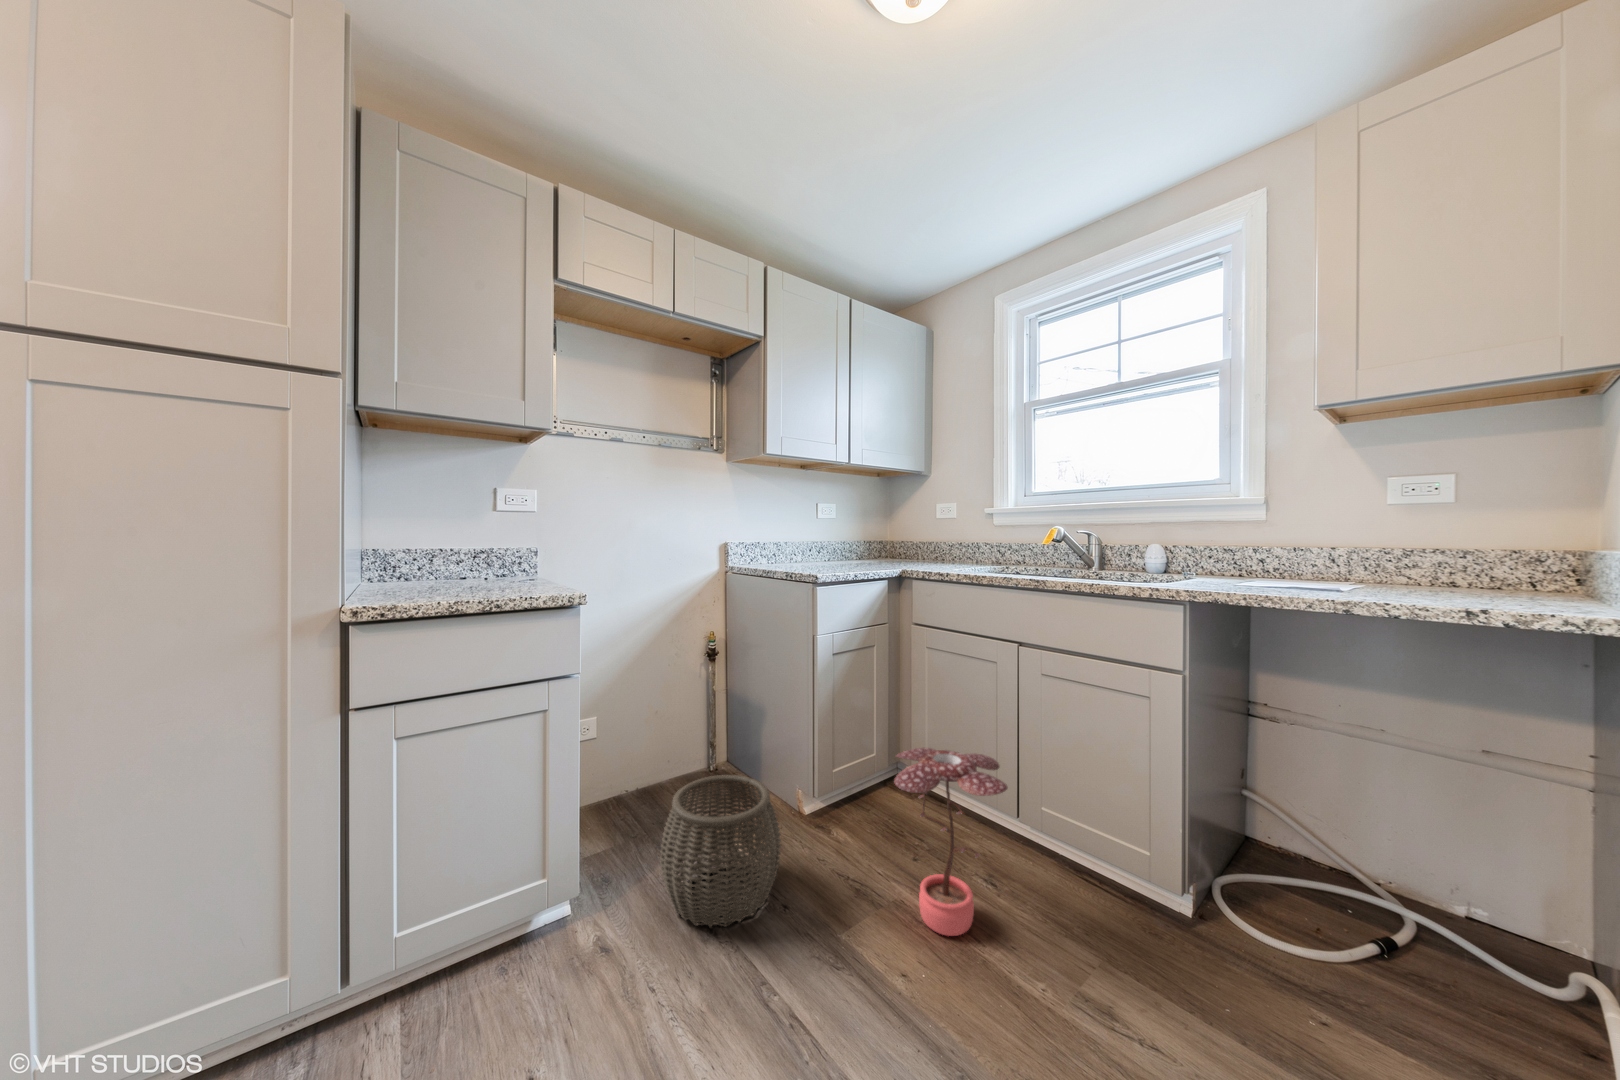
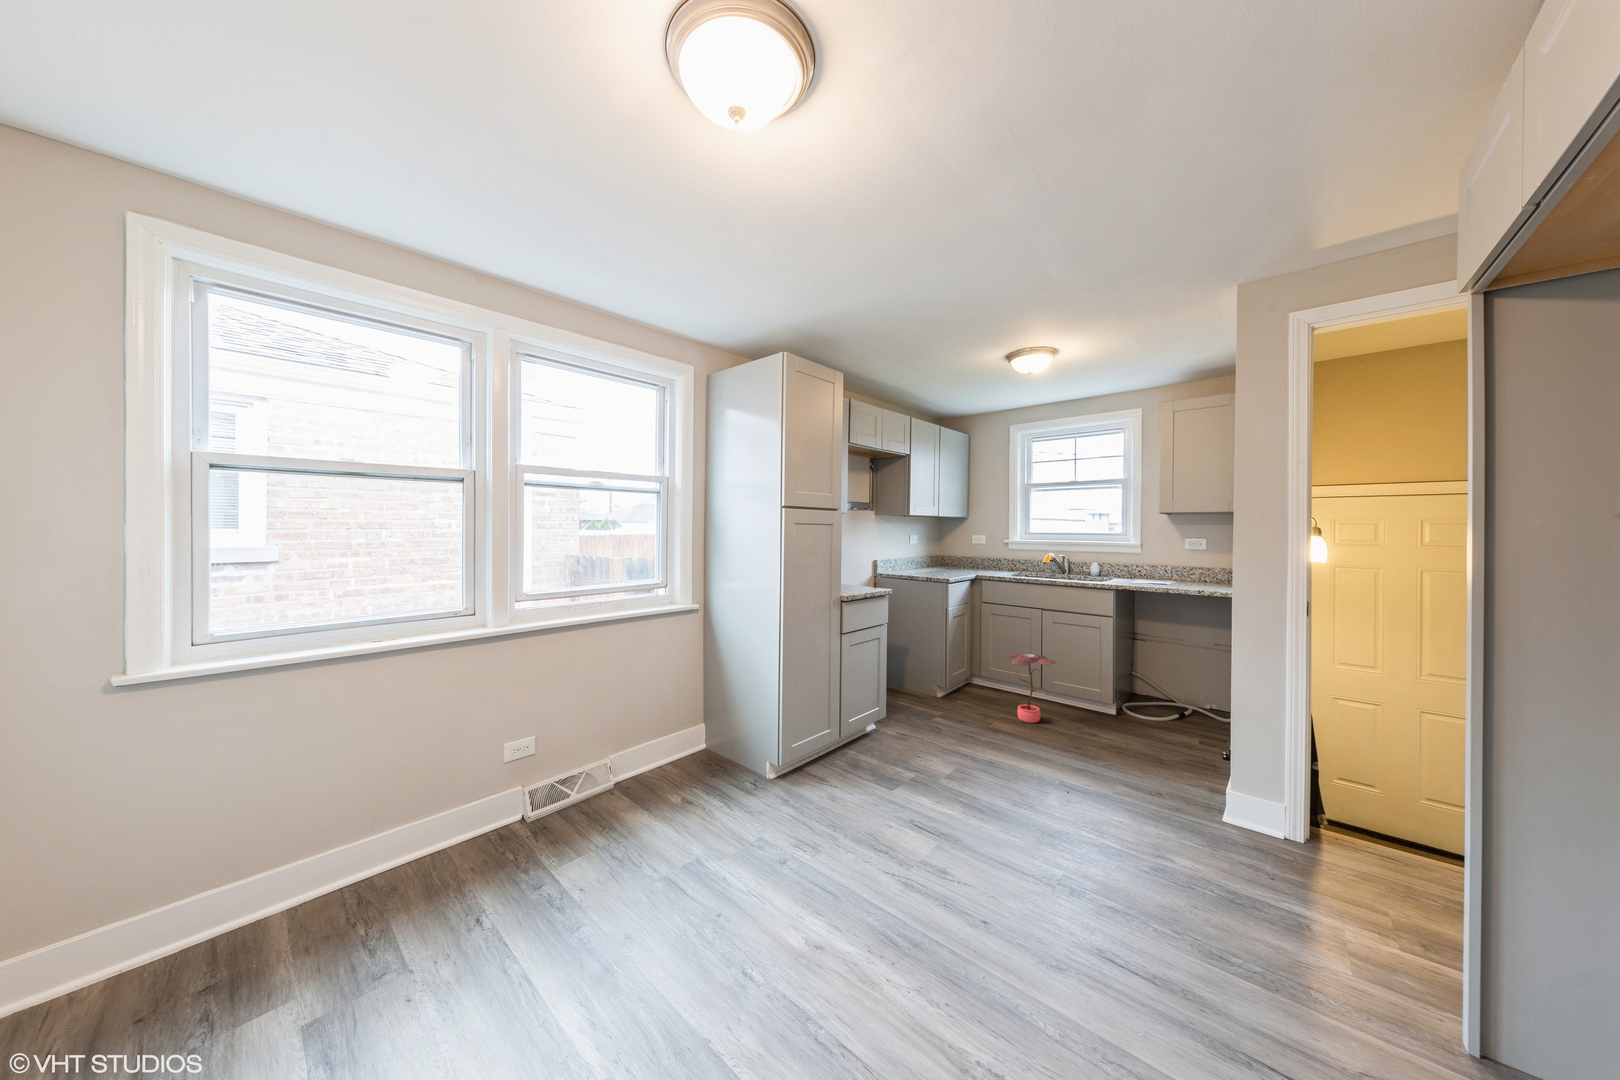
woven basket: present [660,775,781,927] -> none [910,672,962,727]

